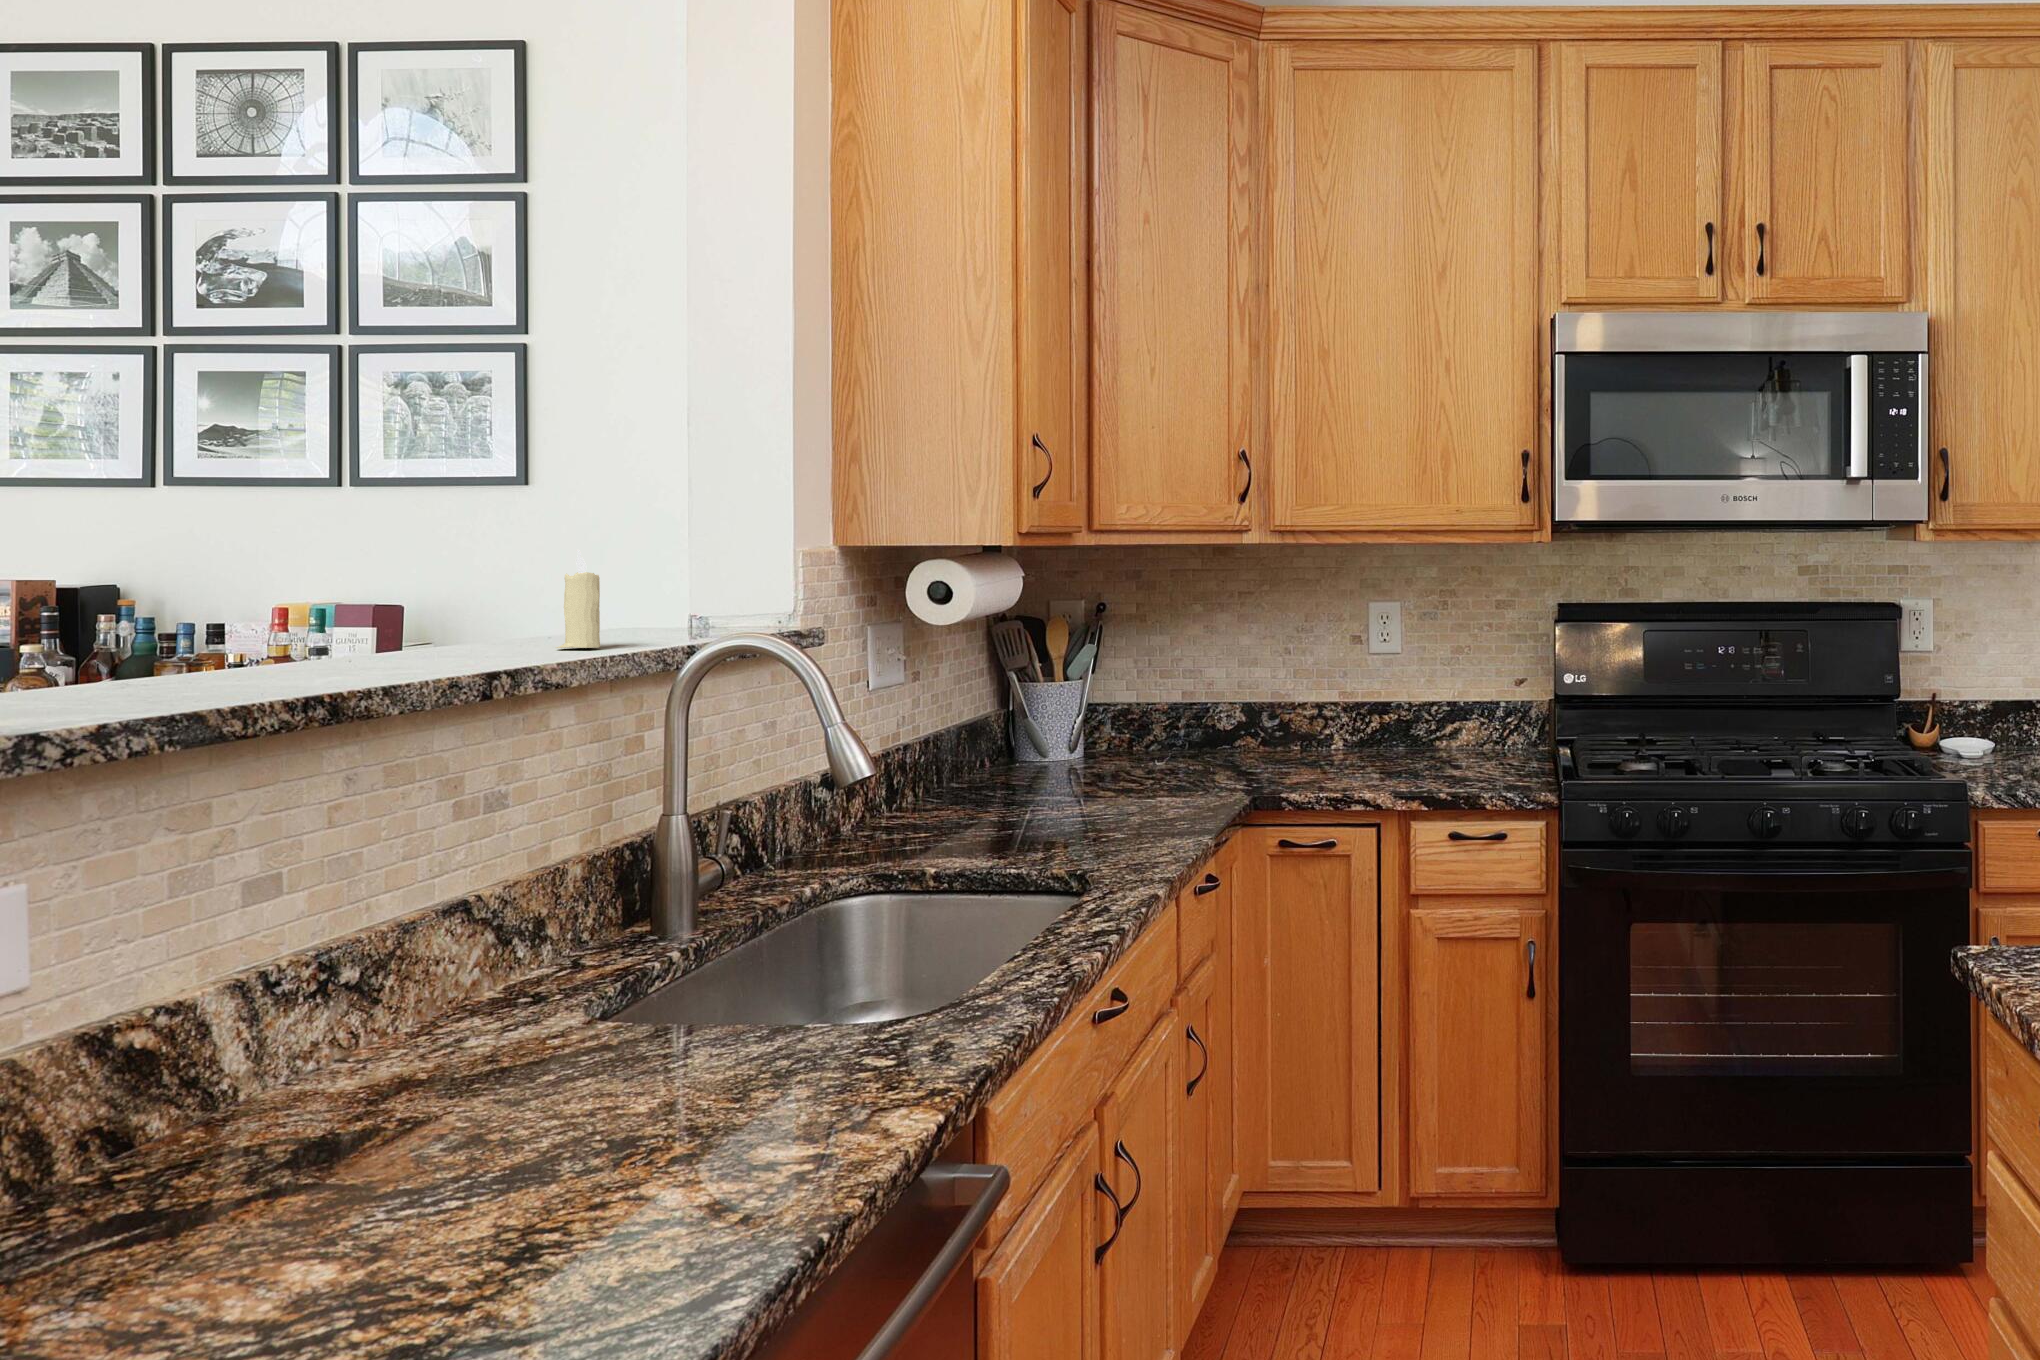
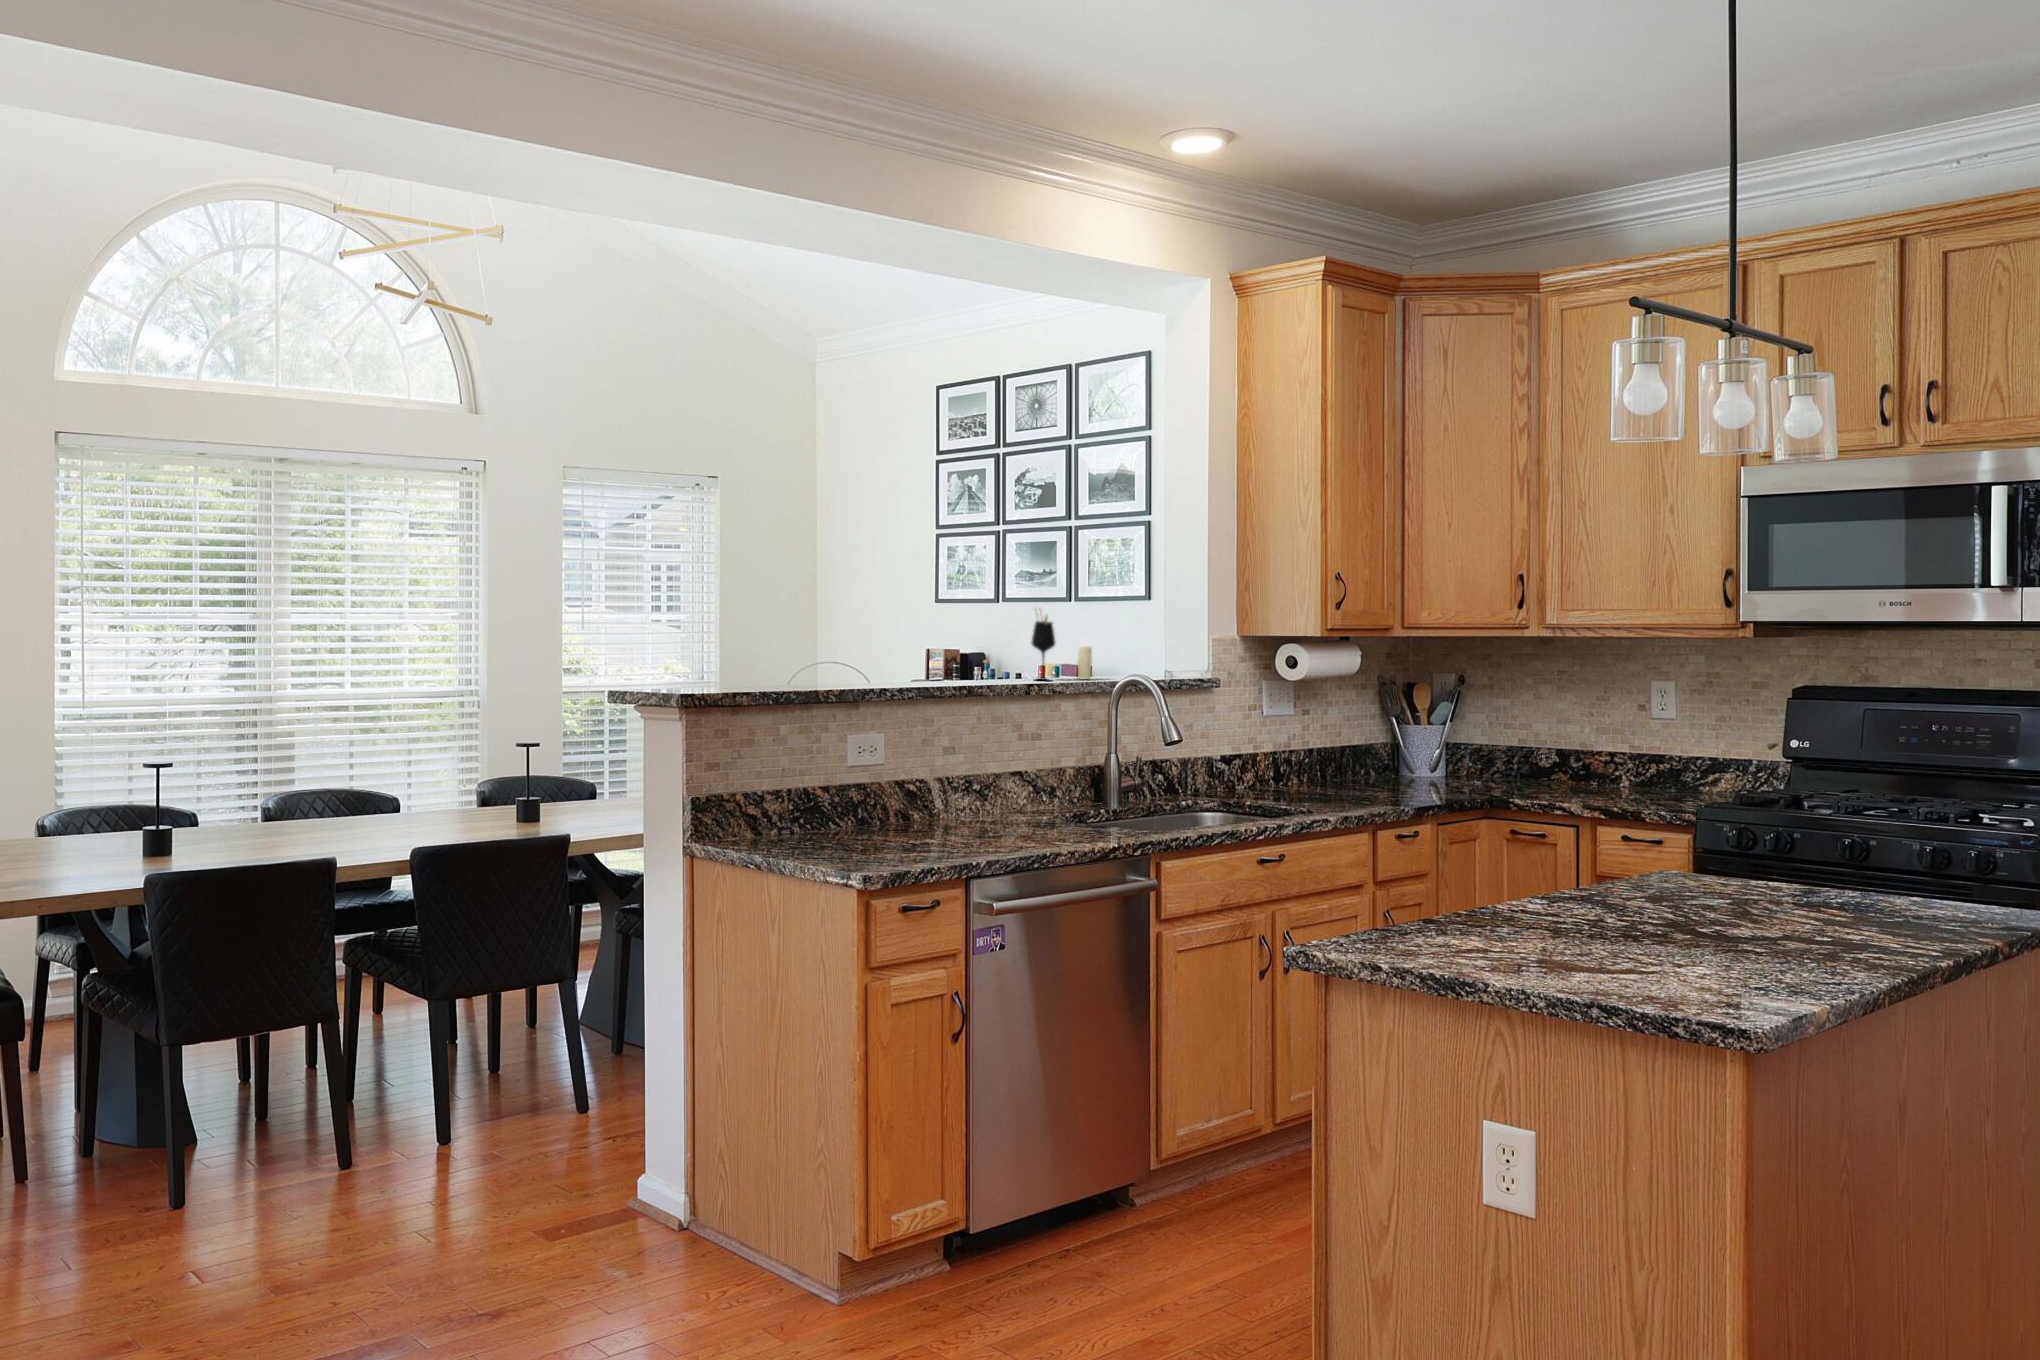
wine glass: none [455,477,525,658] -> present [1031,615,1055,680]

